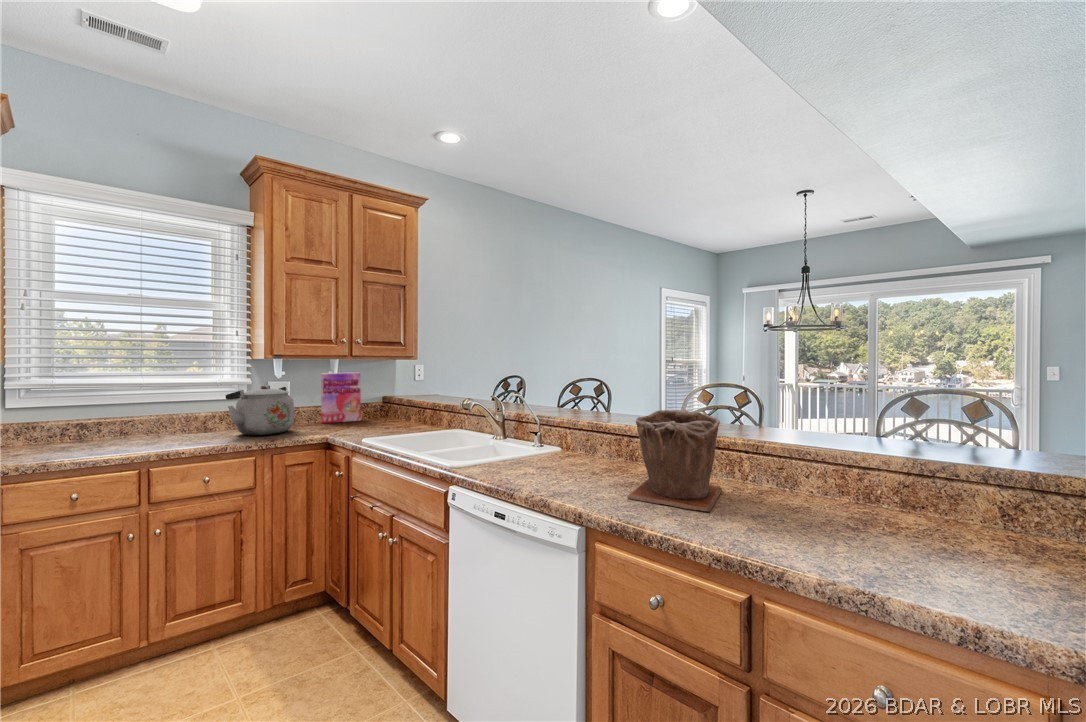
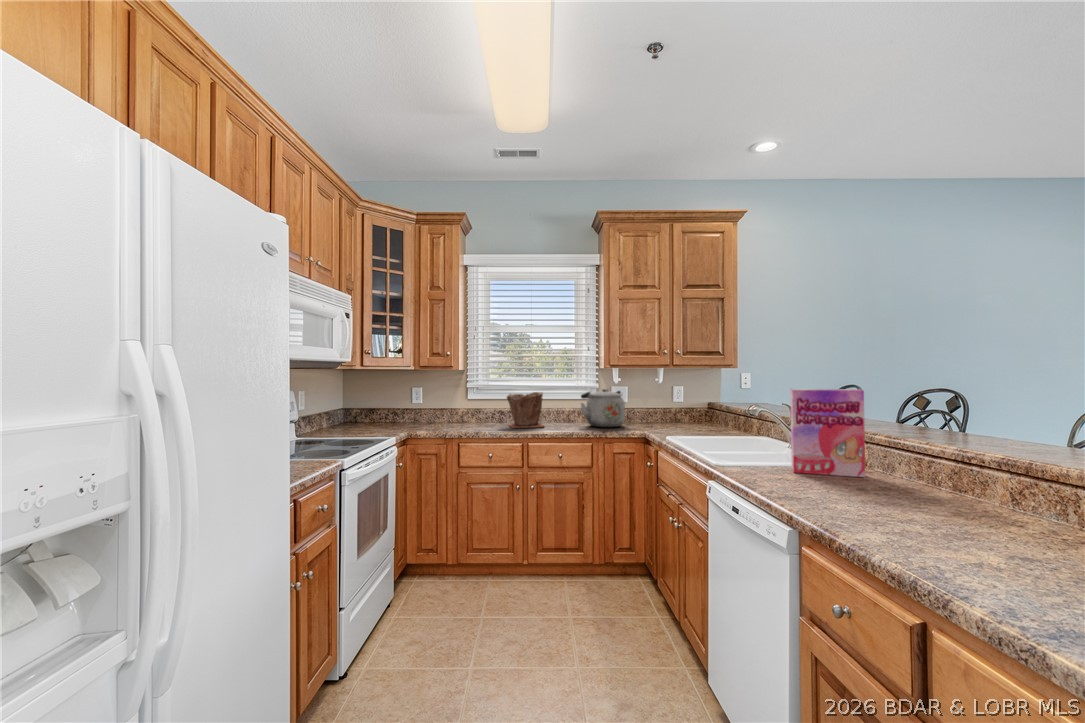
cereal box: present [321,373,361,423] -> present [791,389,865,477]
plant pot: present [627,409,722,512] -> present [507,392,544,428]

